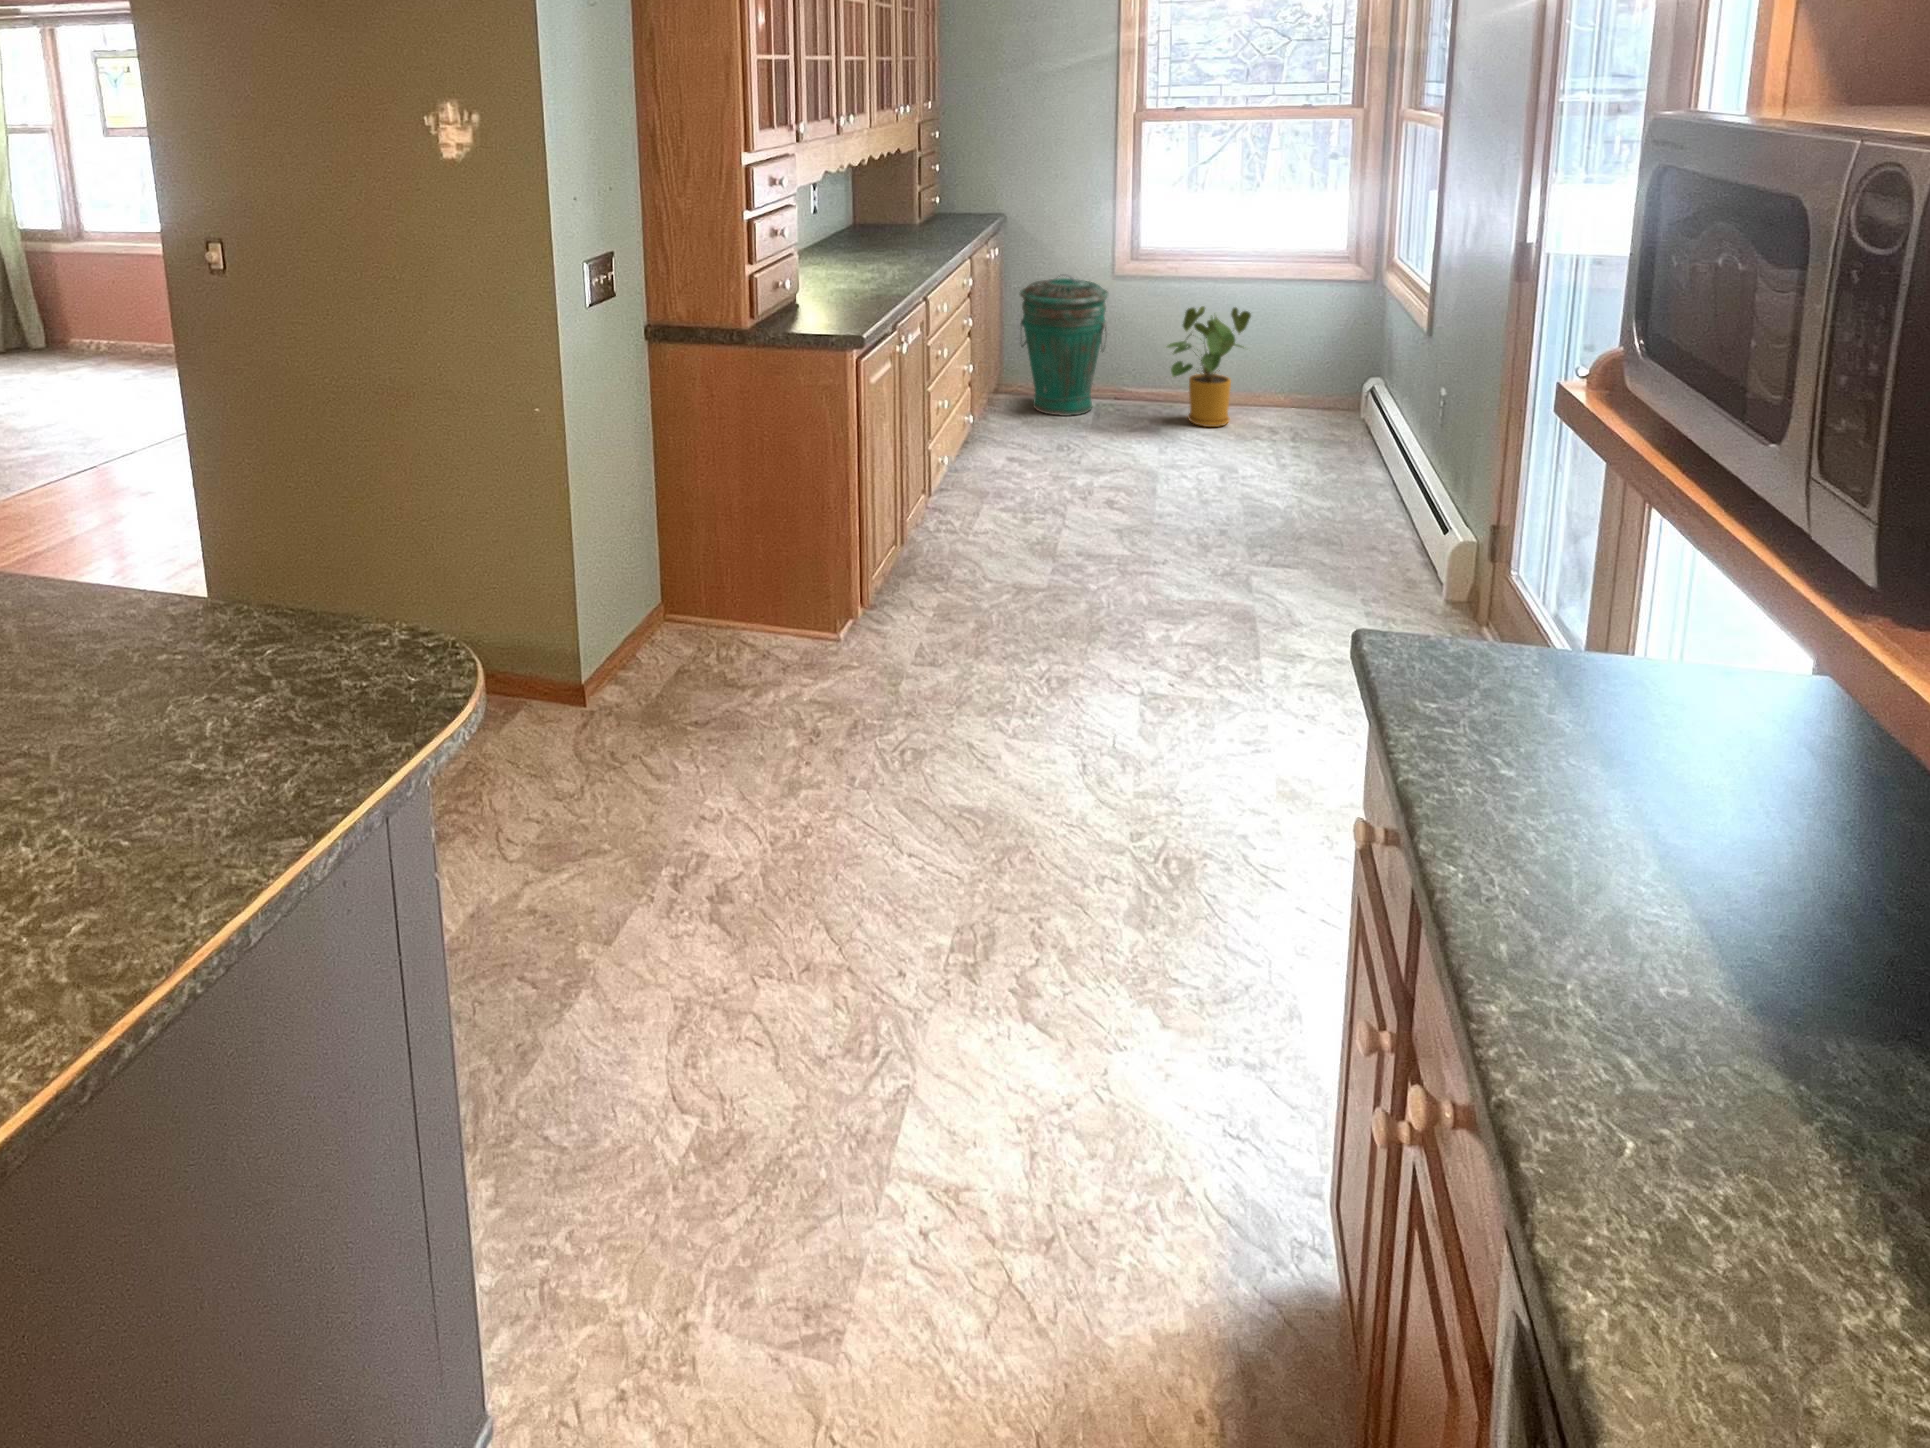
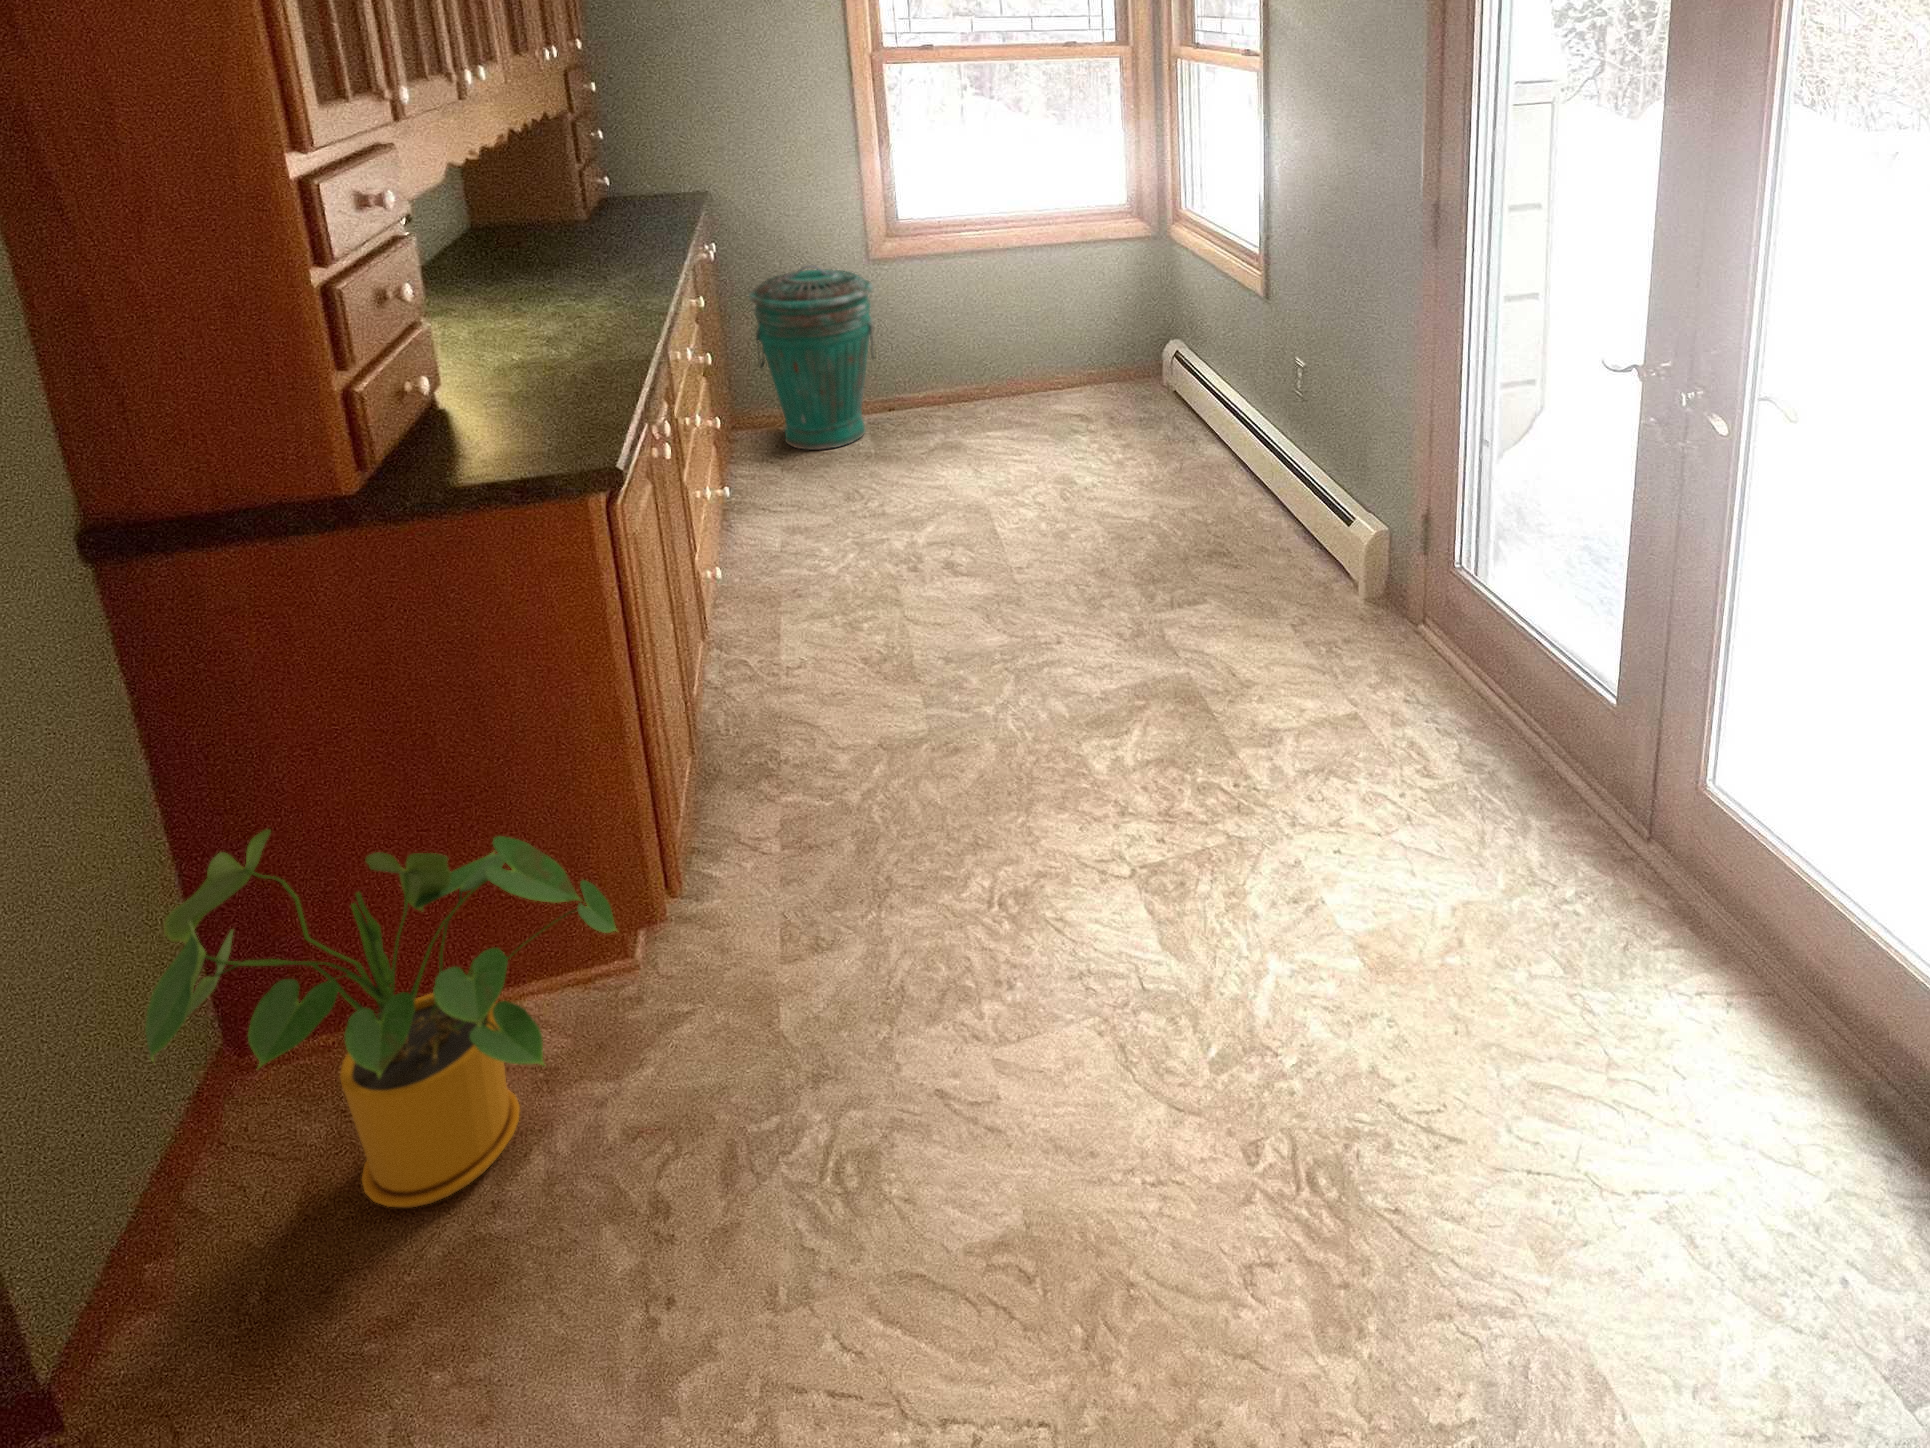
house plant: present [1167,306,1251,427] -> present [145,829,617,1208]

